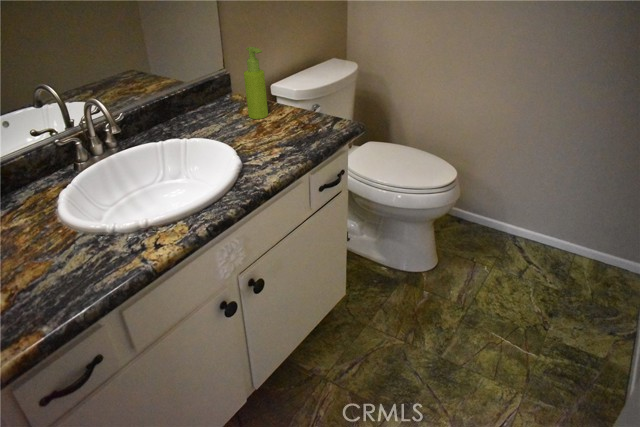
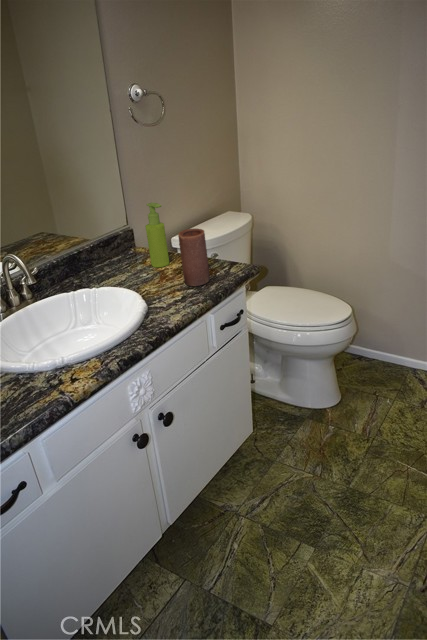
candle: none [279,80,311,143] -> present [178,228,210,286]

